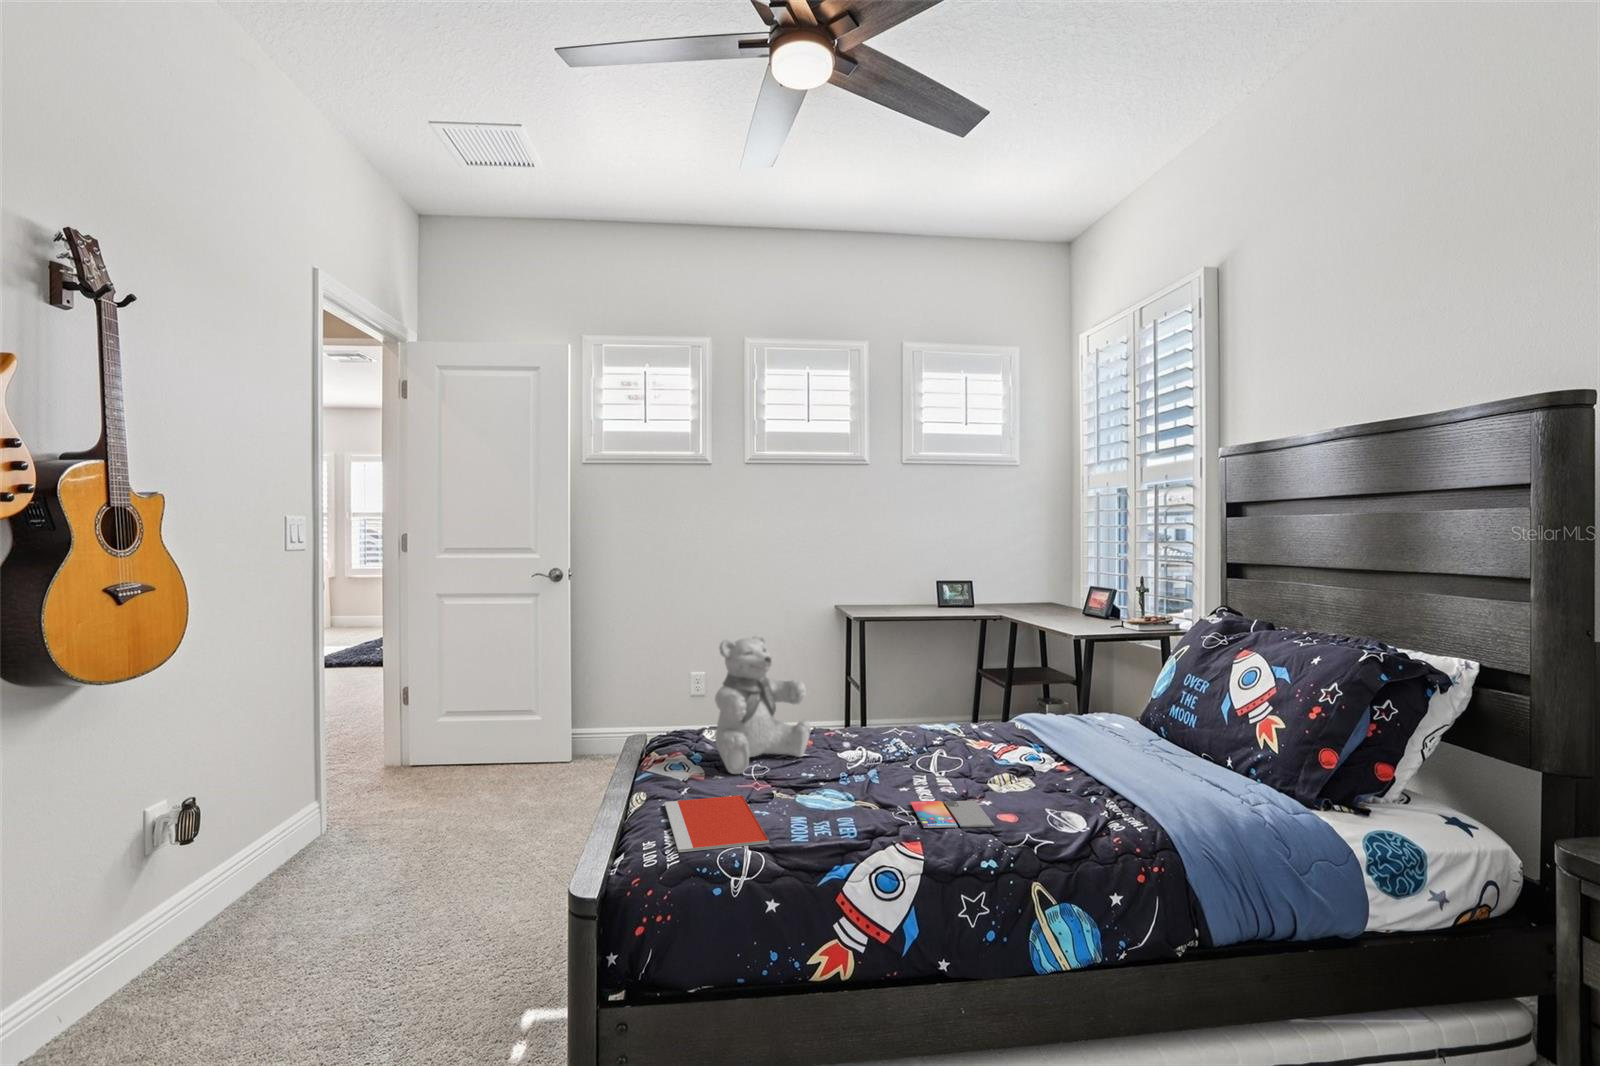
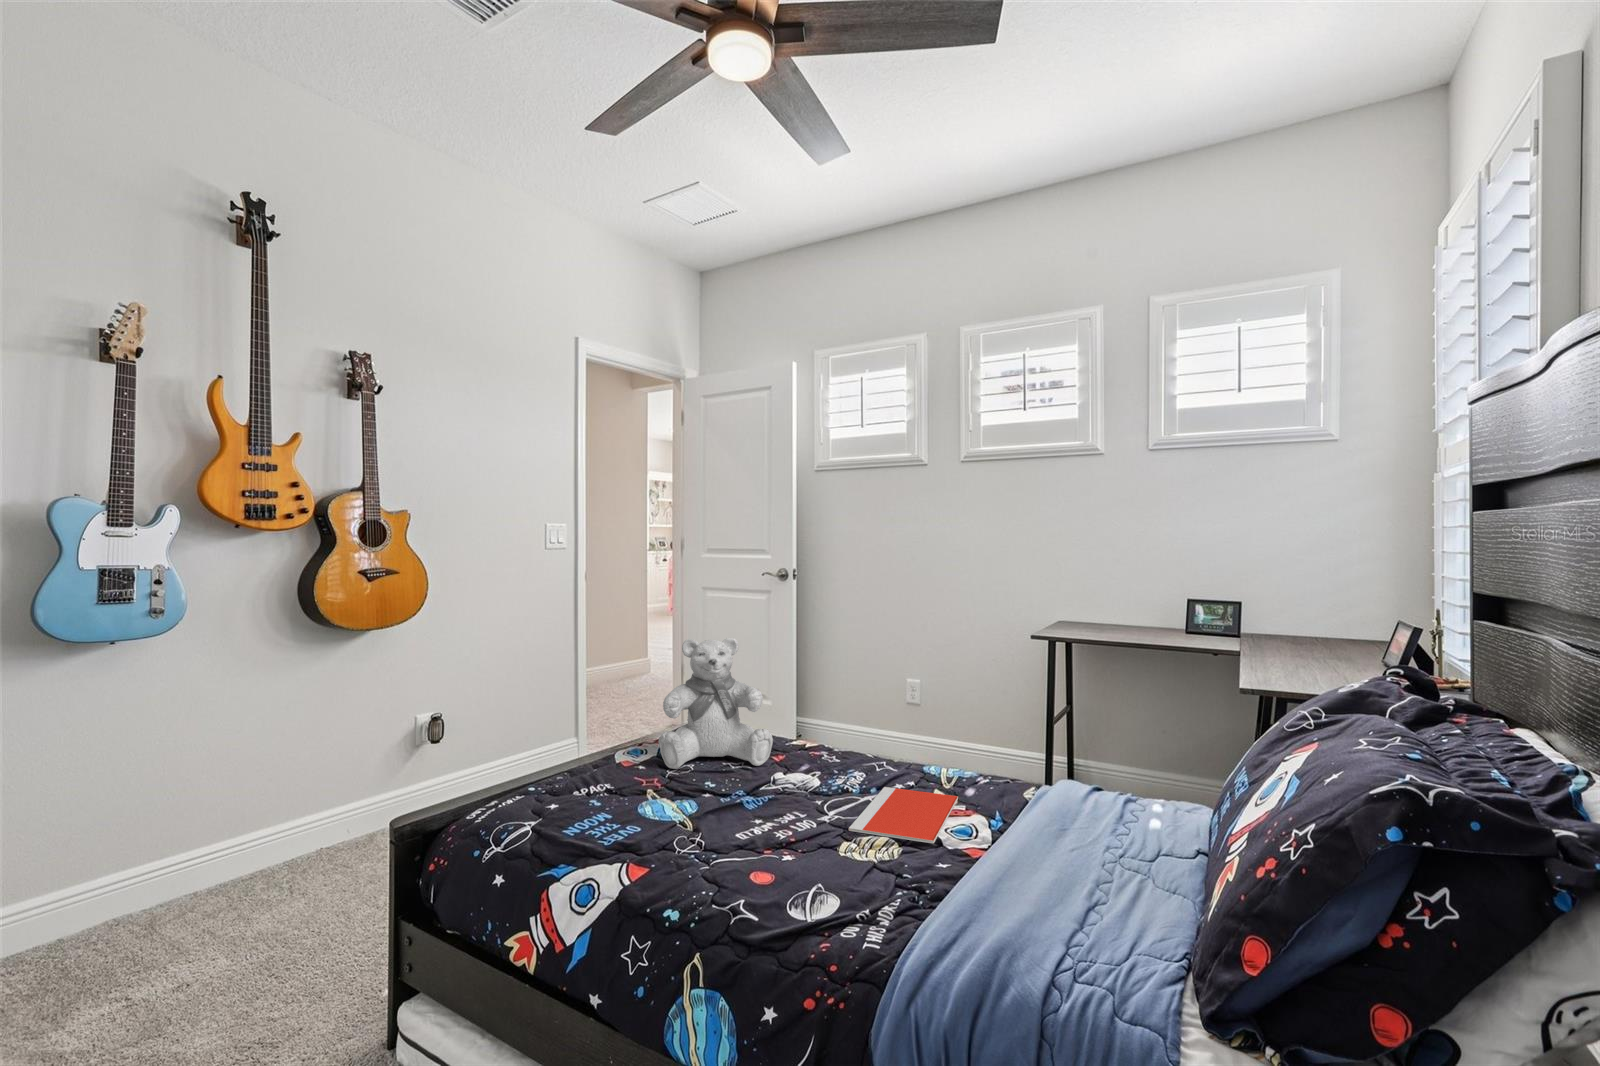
notebook: present [665,795,769,852] -> present [849,787,958,843]
smartphone: present [910,801,995,828] -> none [677,828,786,874]

